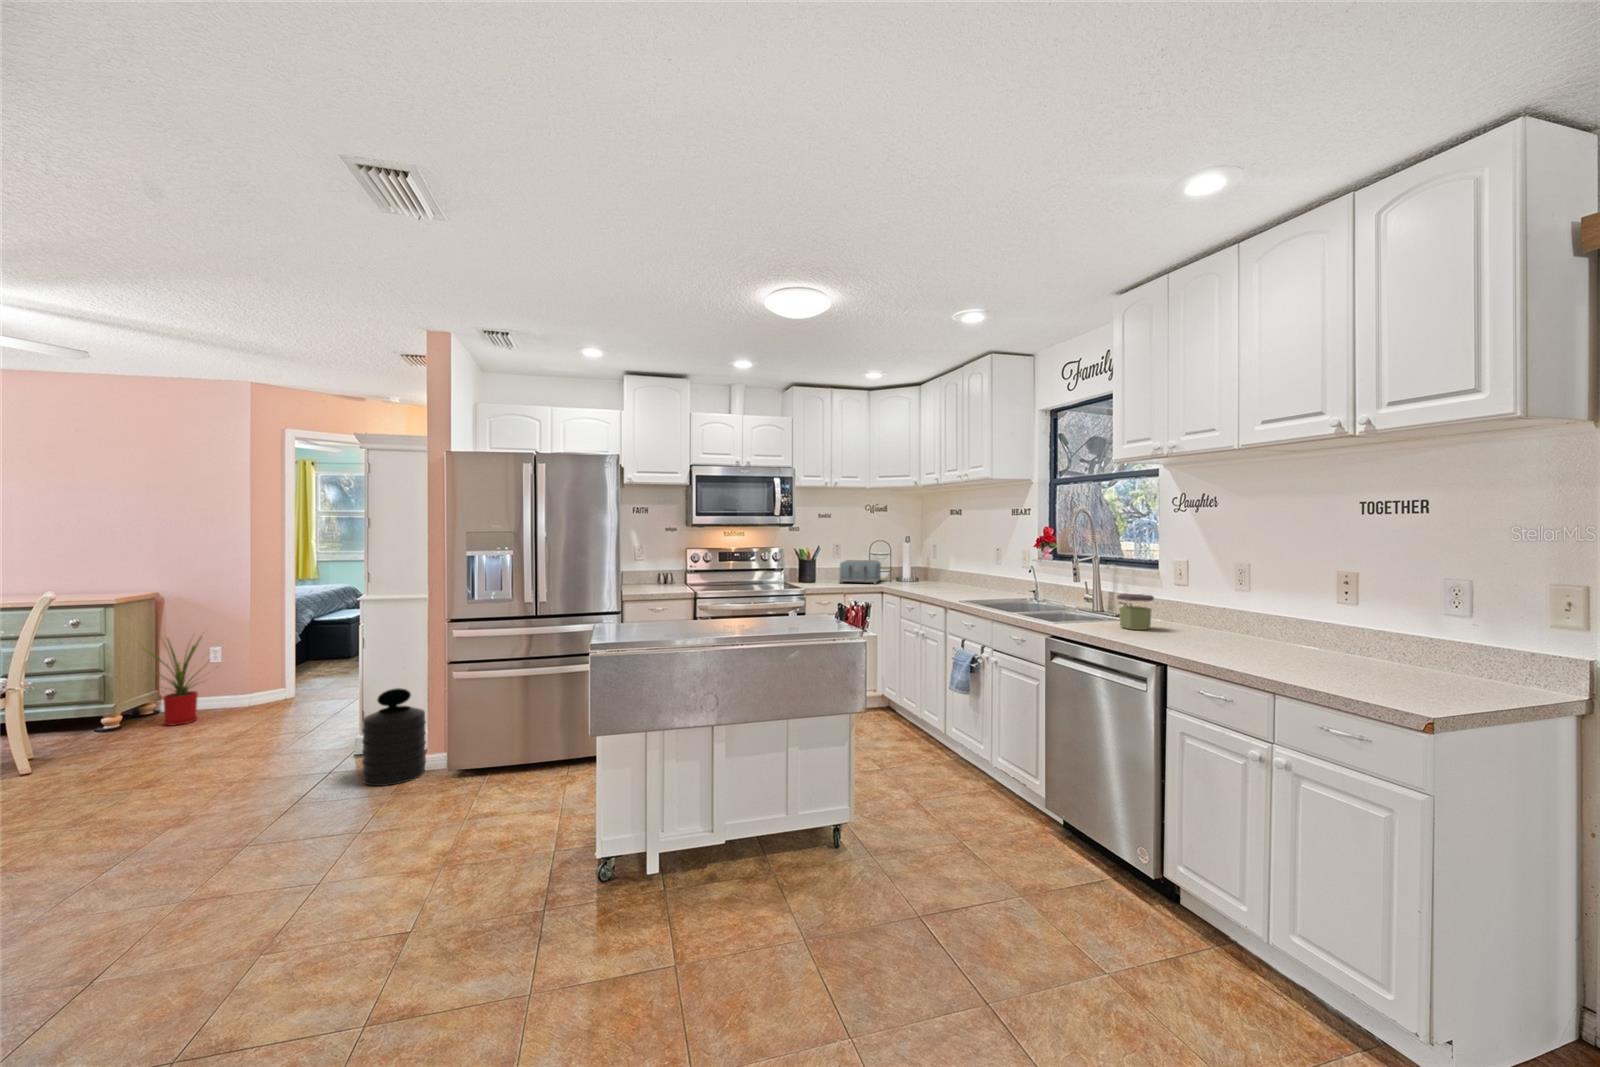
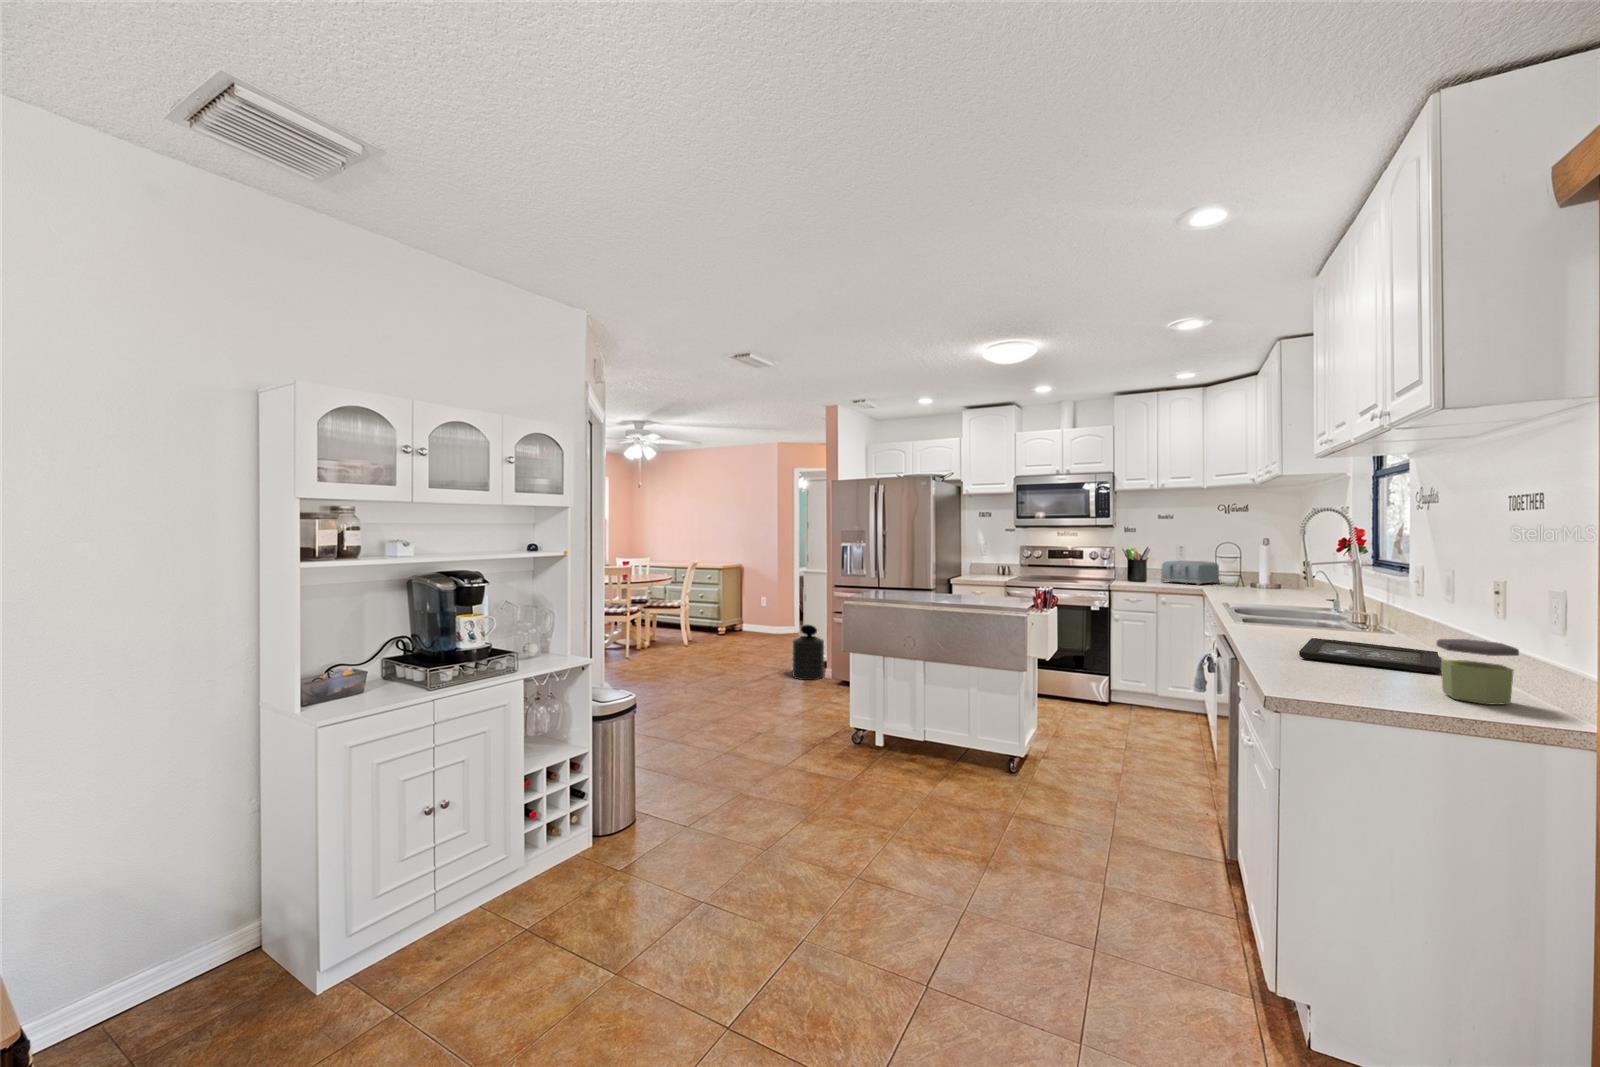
jar: present [1117,594,1154,630] -> present [1437,639,1519,704]
tray: none [1181,634,1346,659] -> present [1299,638,1441,673]
house plant: present [144,637,202,726] -> none [726,585,764,637]

